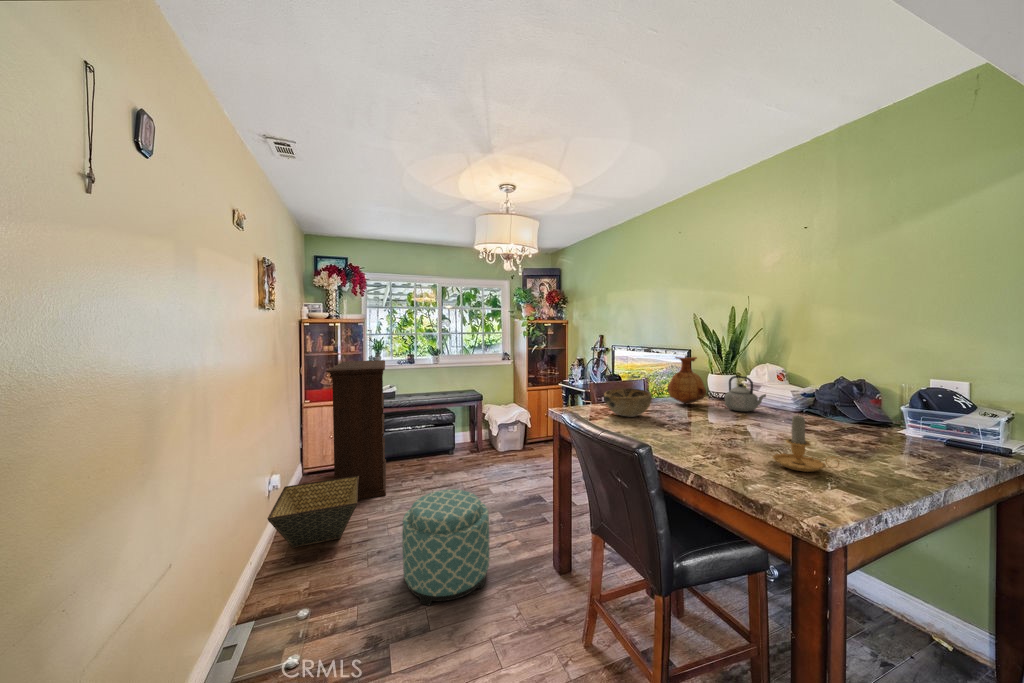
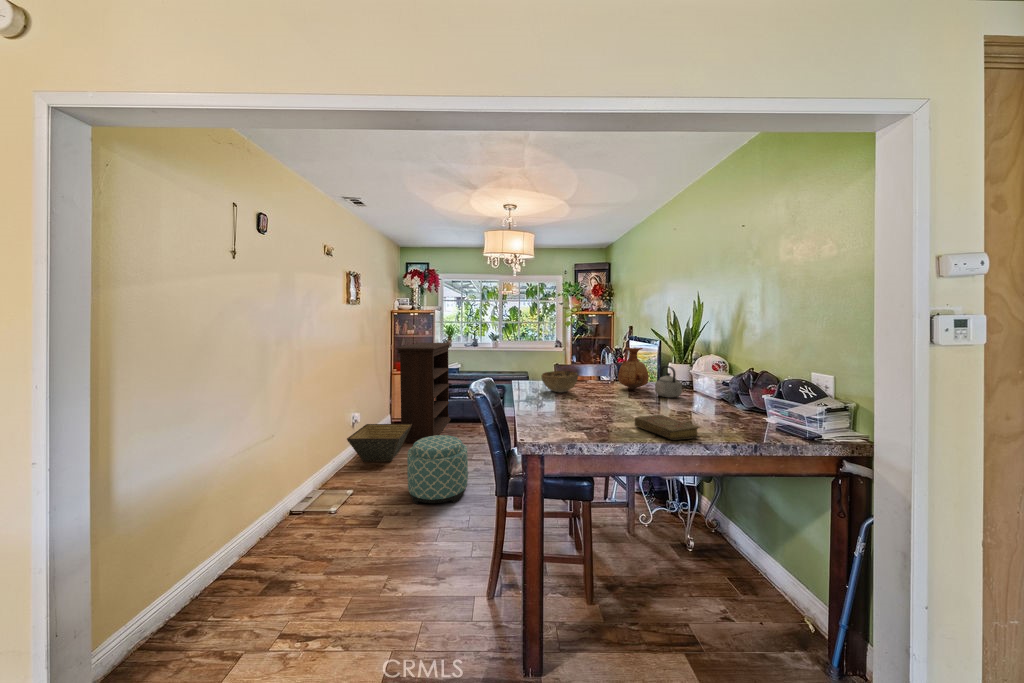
candle: present [773,416,839,472] -> none [571,388,602,429]
book: none [835,438,935,474] -> present [635,415,700,440]

